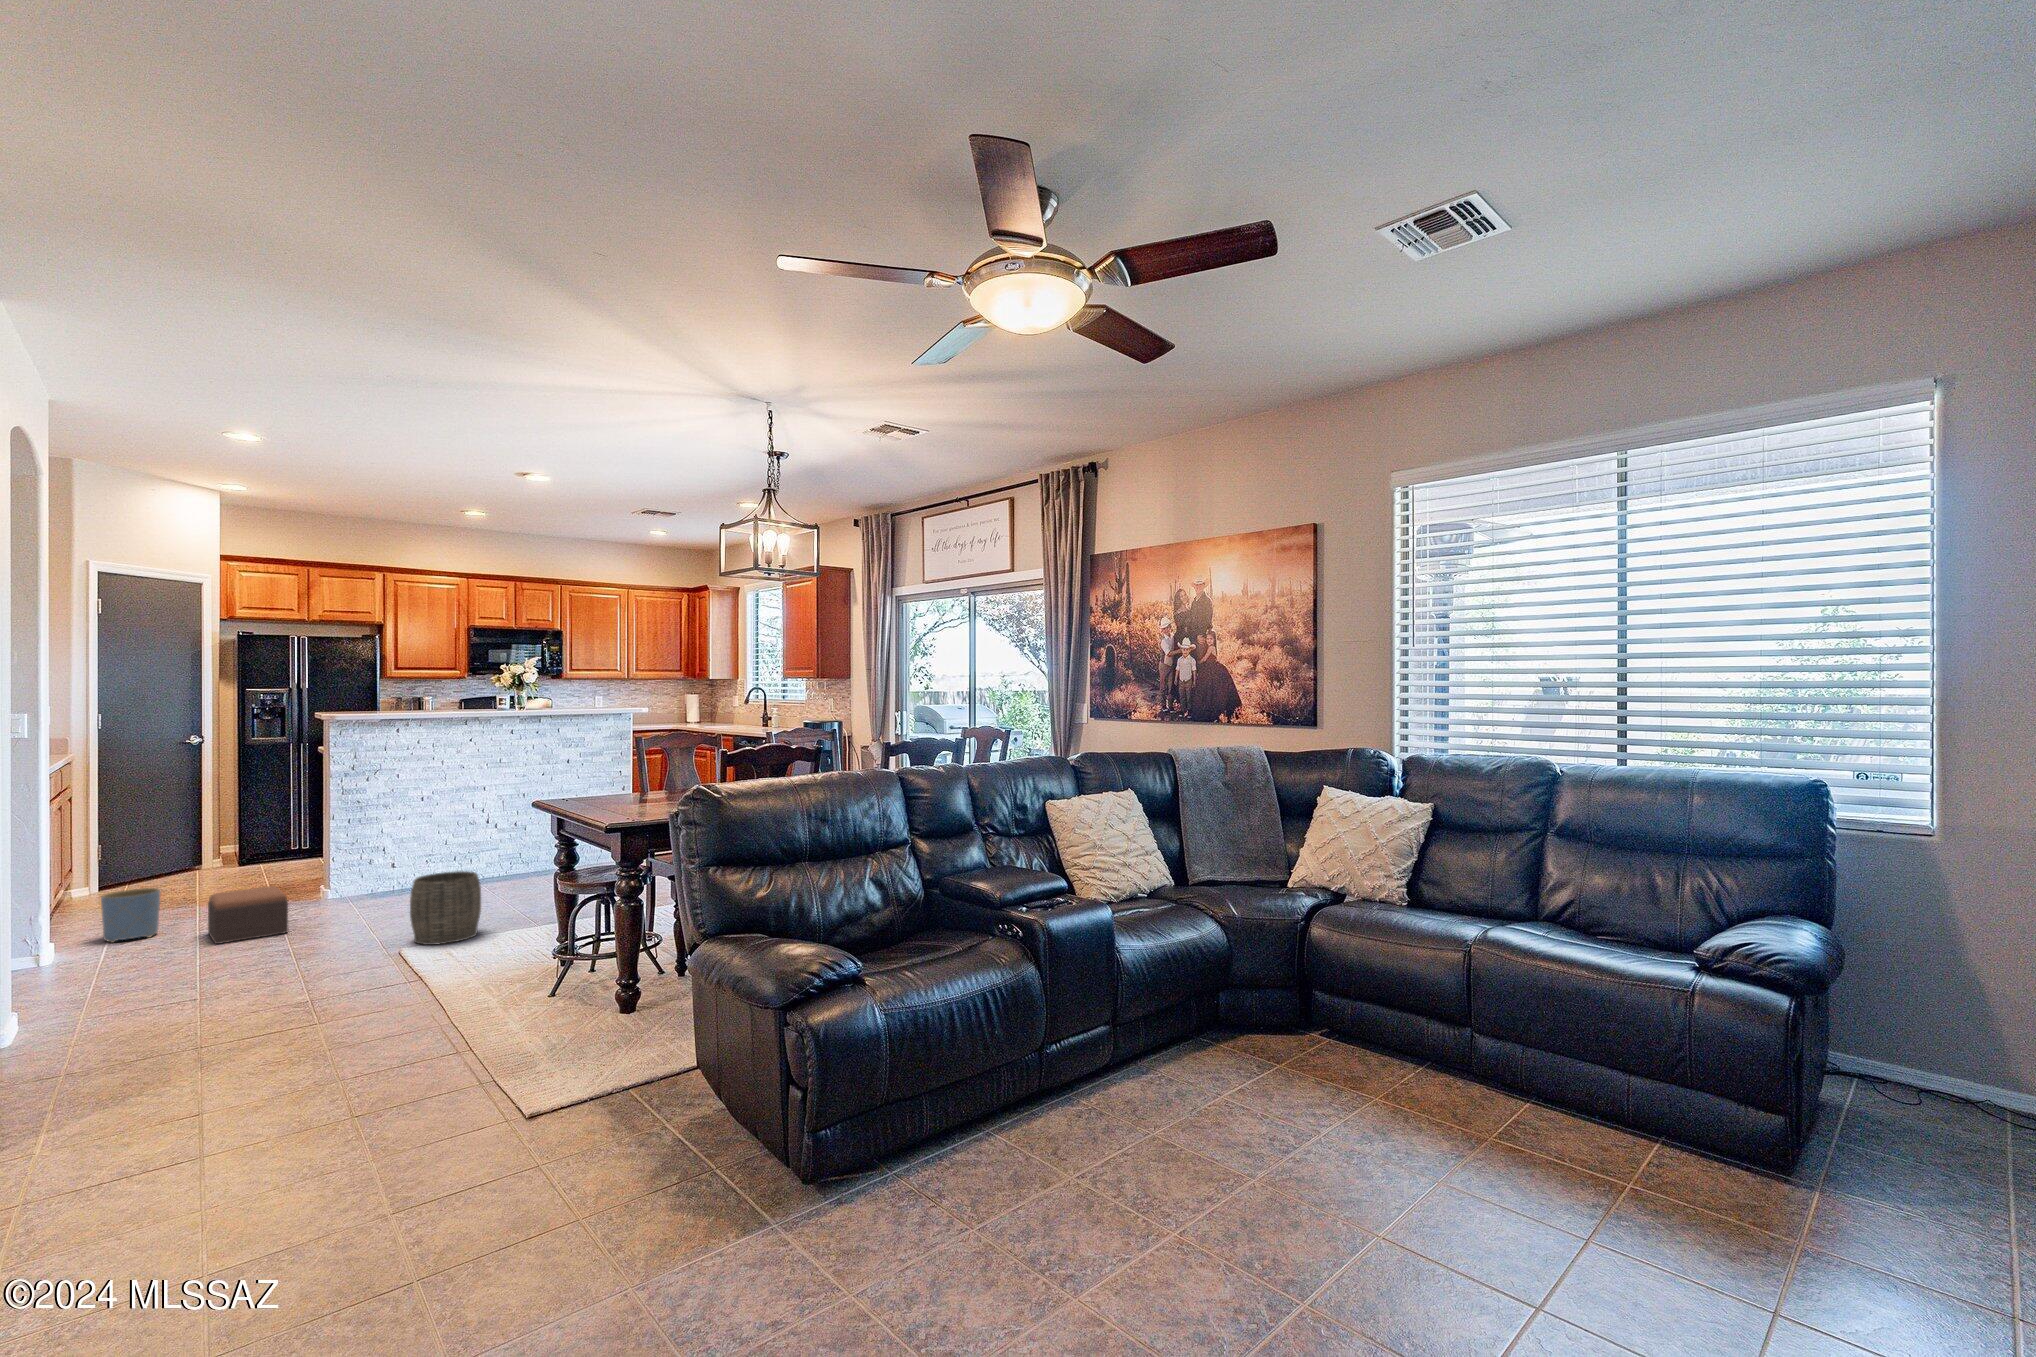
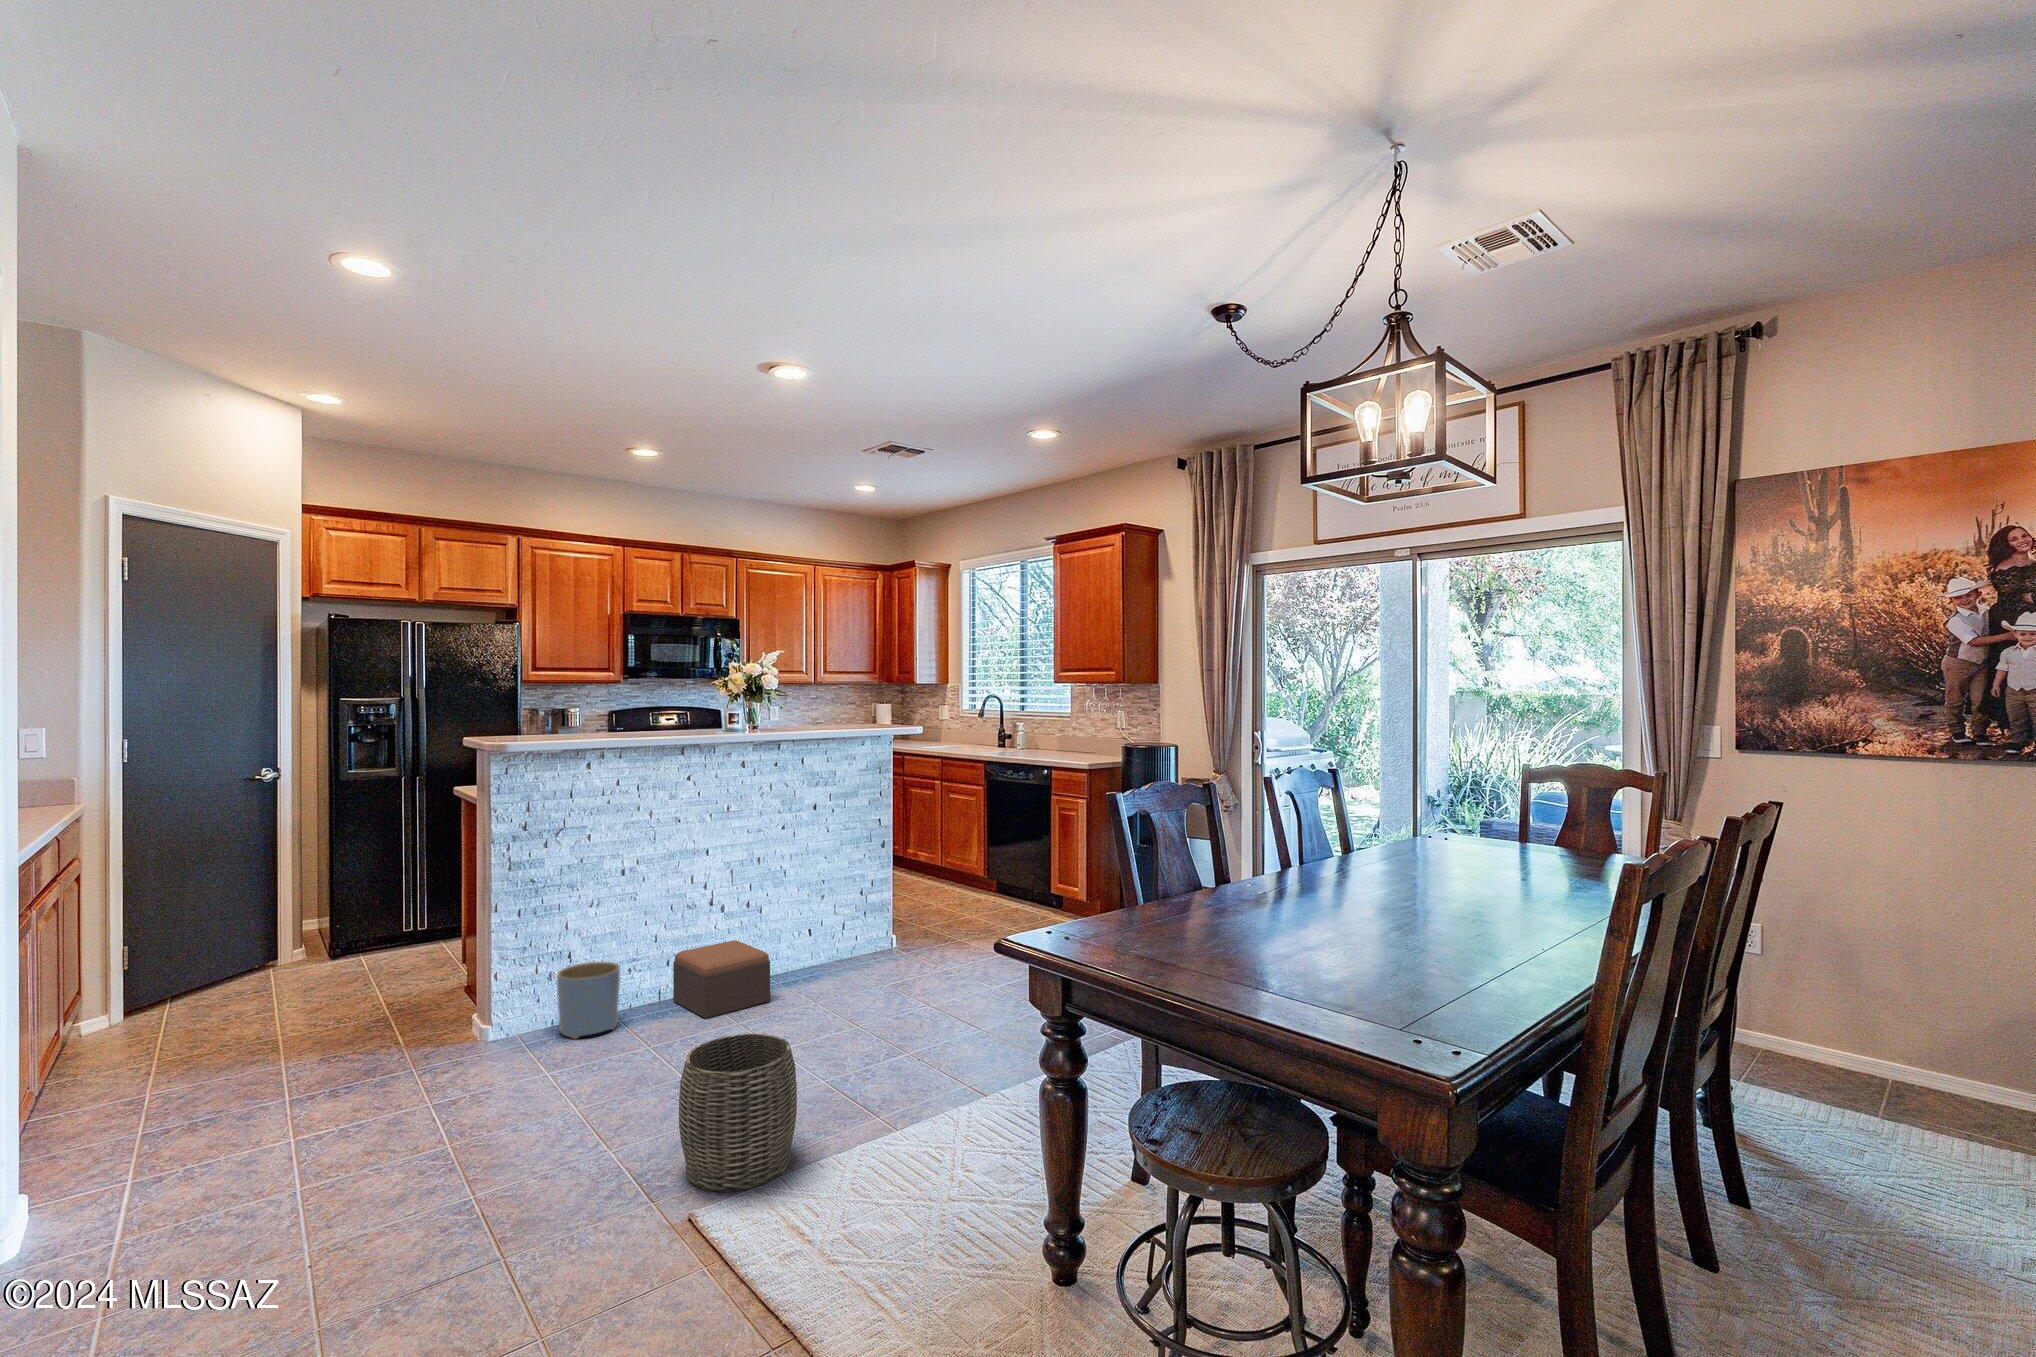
footstool: present [208,886,288,944] -> present [673,940,770,1018]
planter: present [101,888,161,943] -> present [557,962,620,1039]

